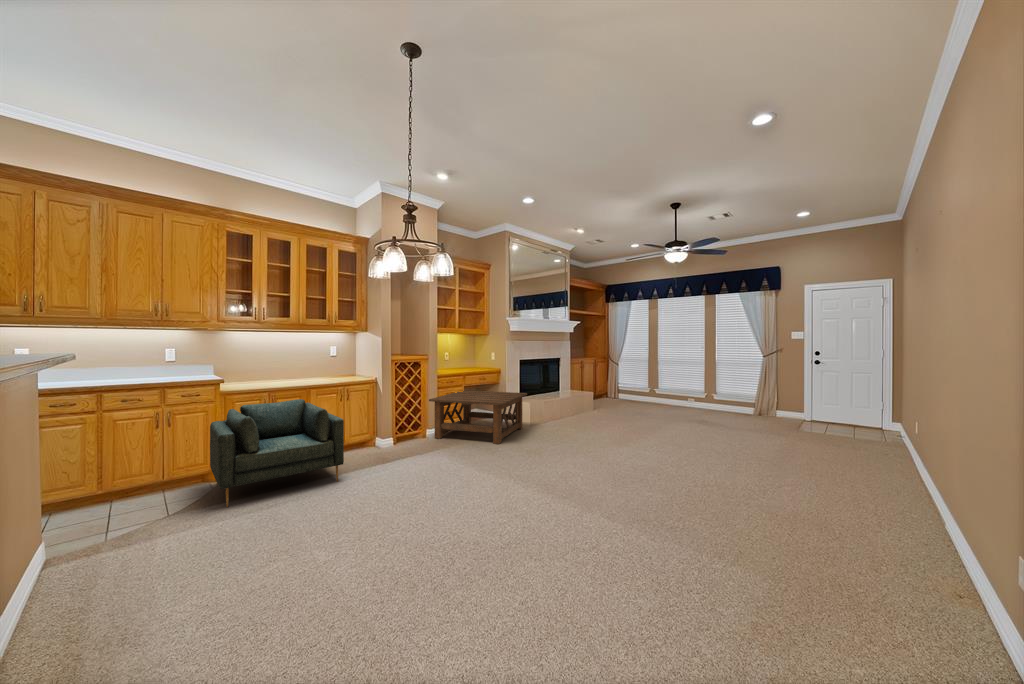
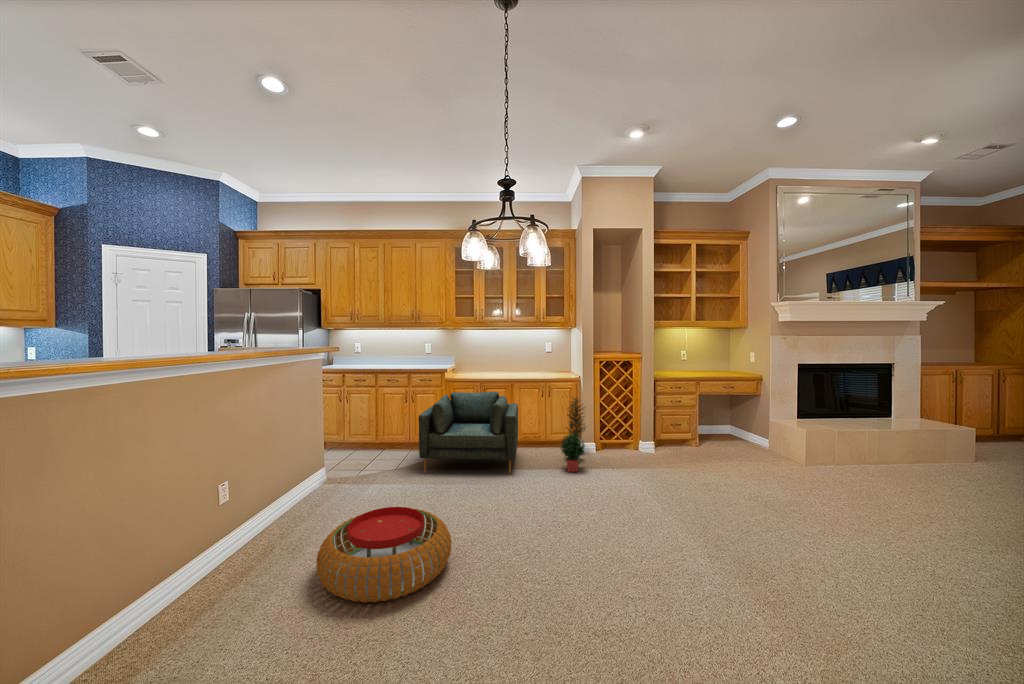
coffee table: present [429,390,527,444] -> none [640,399,793,478]
potted plant: none [368,397,405,466] -> present [561,398,585,472]
pouf: none [229,521,392,635] -> present [316,507,451,603]

